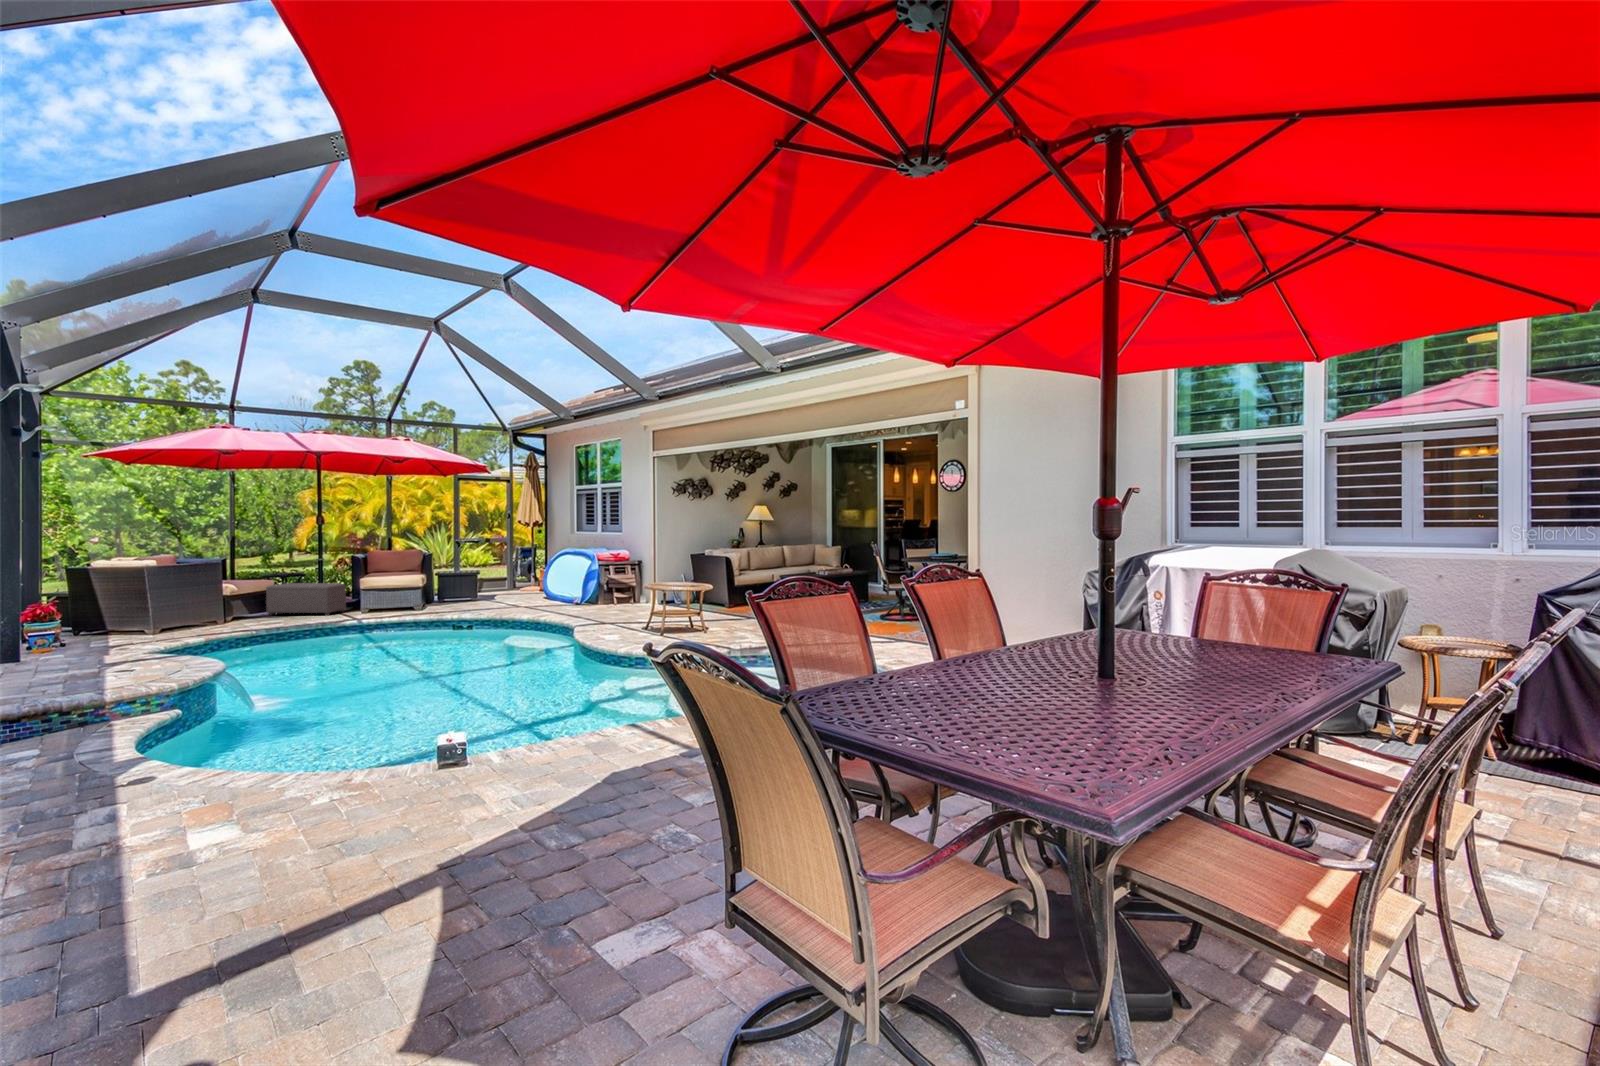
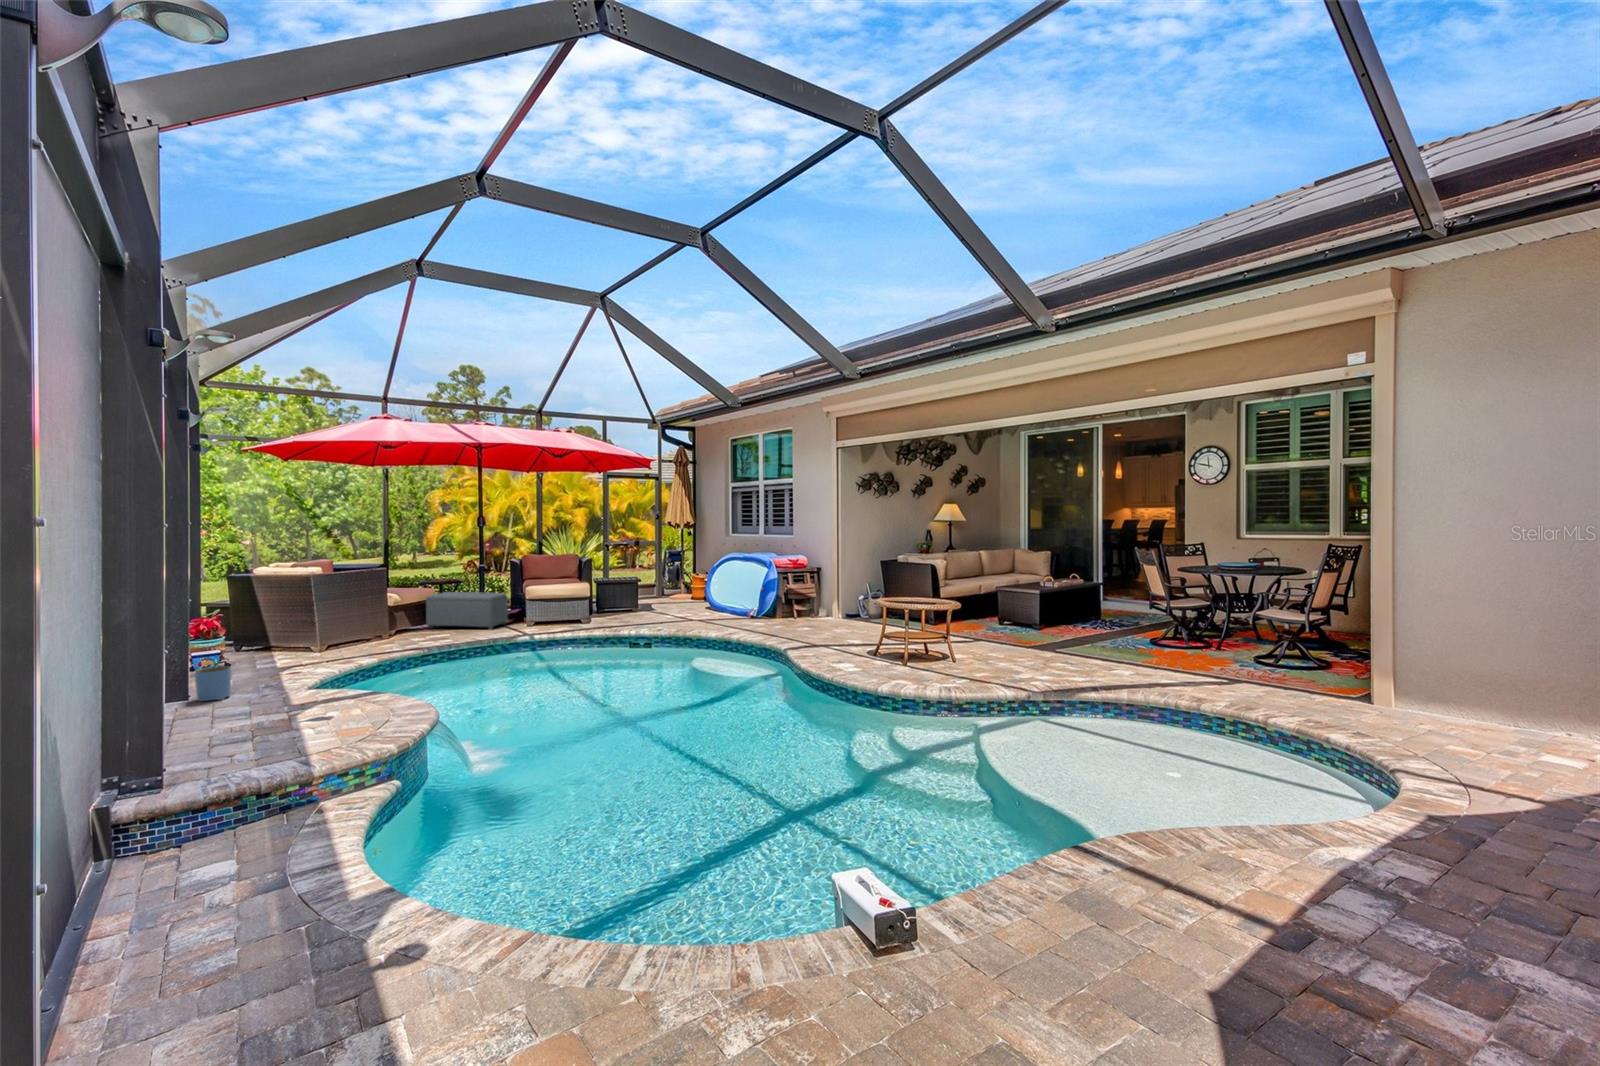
planter: none [20,636,56,665] -> present [194,666,231,701]

